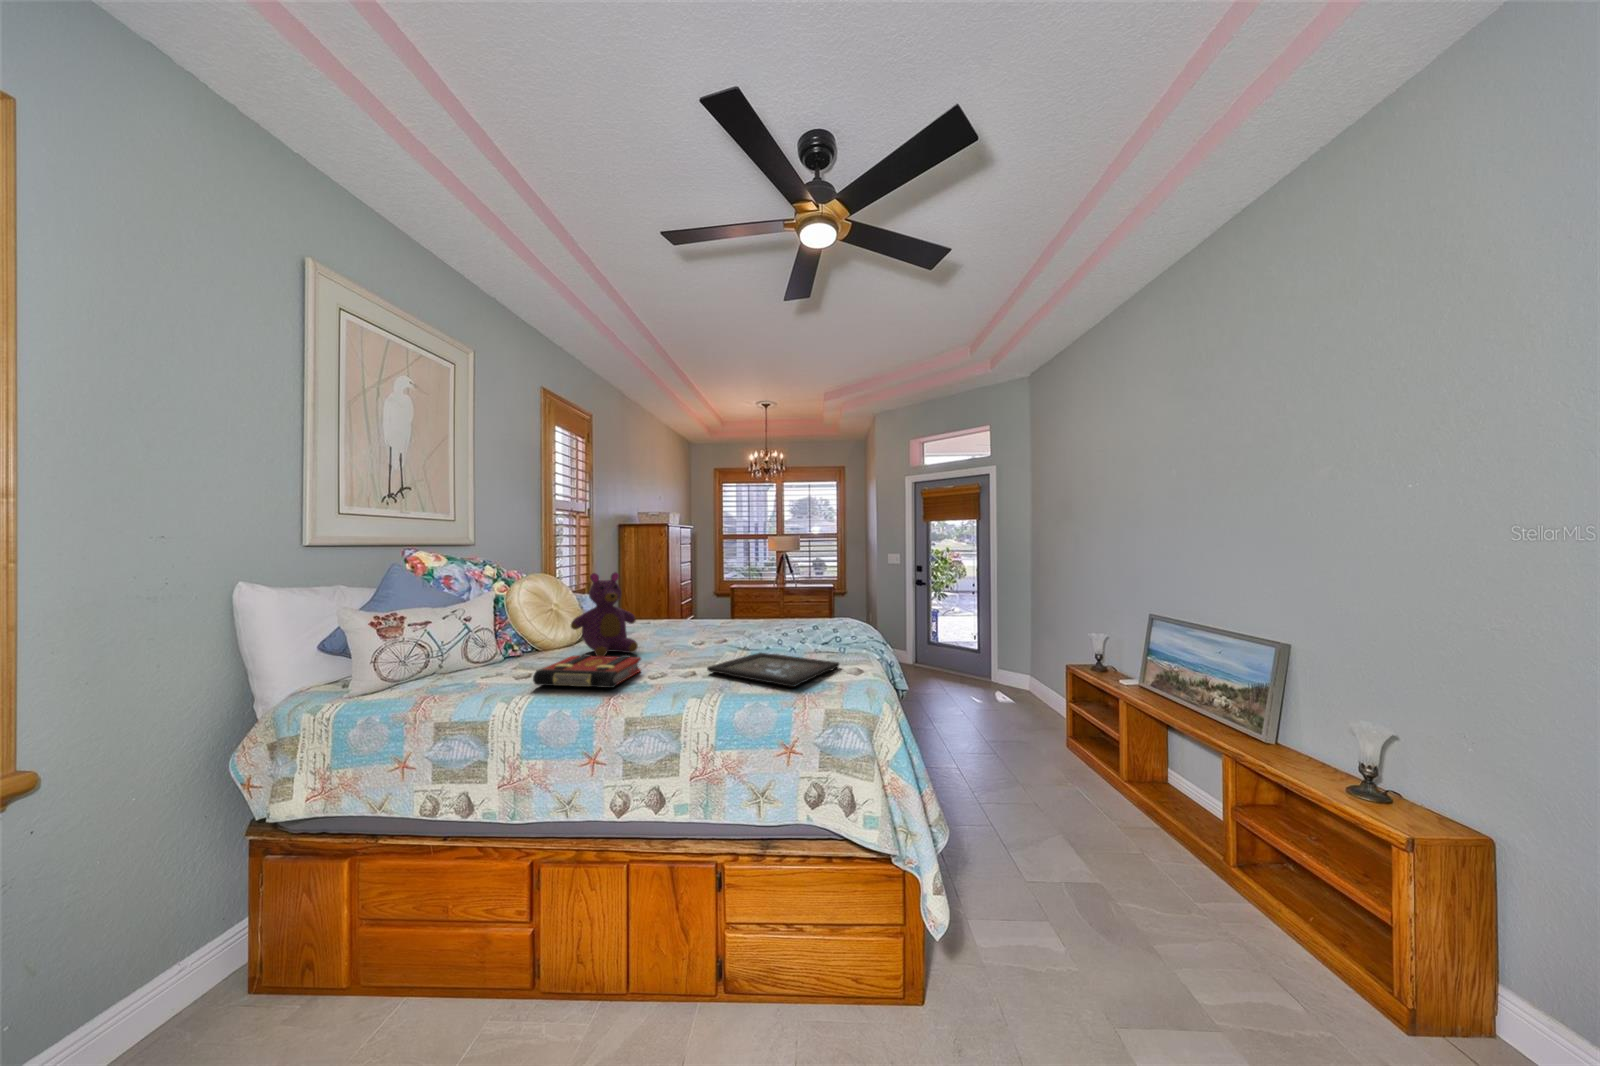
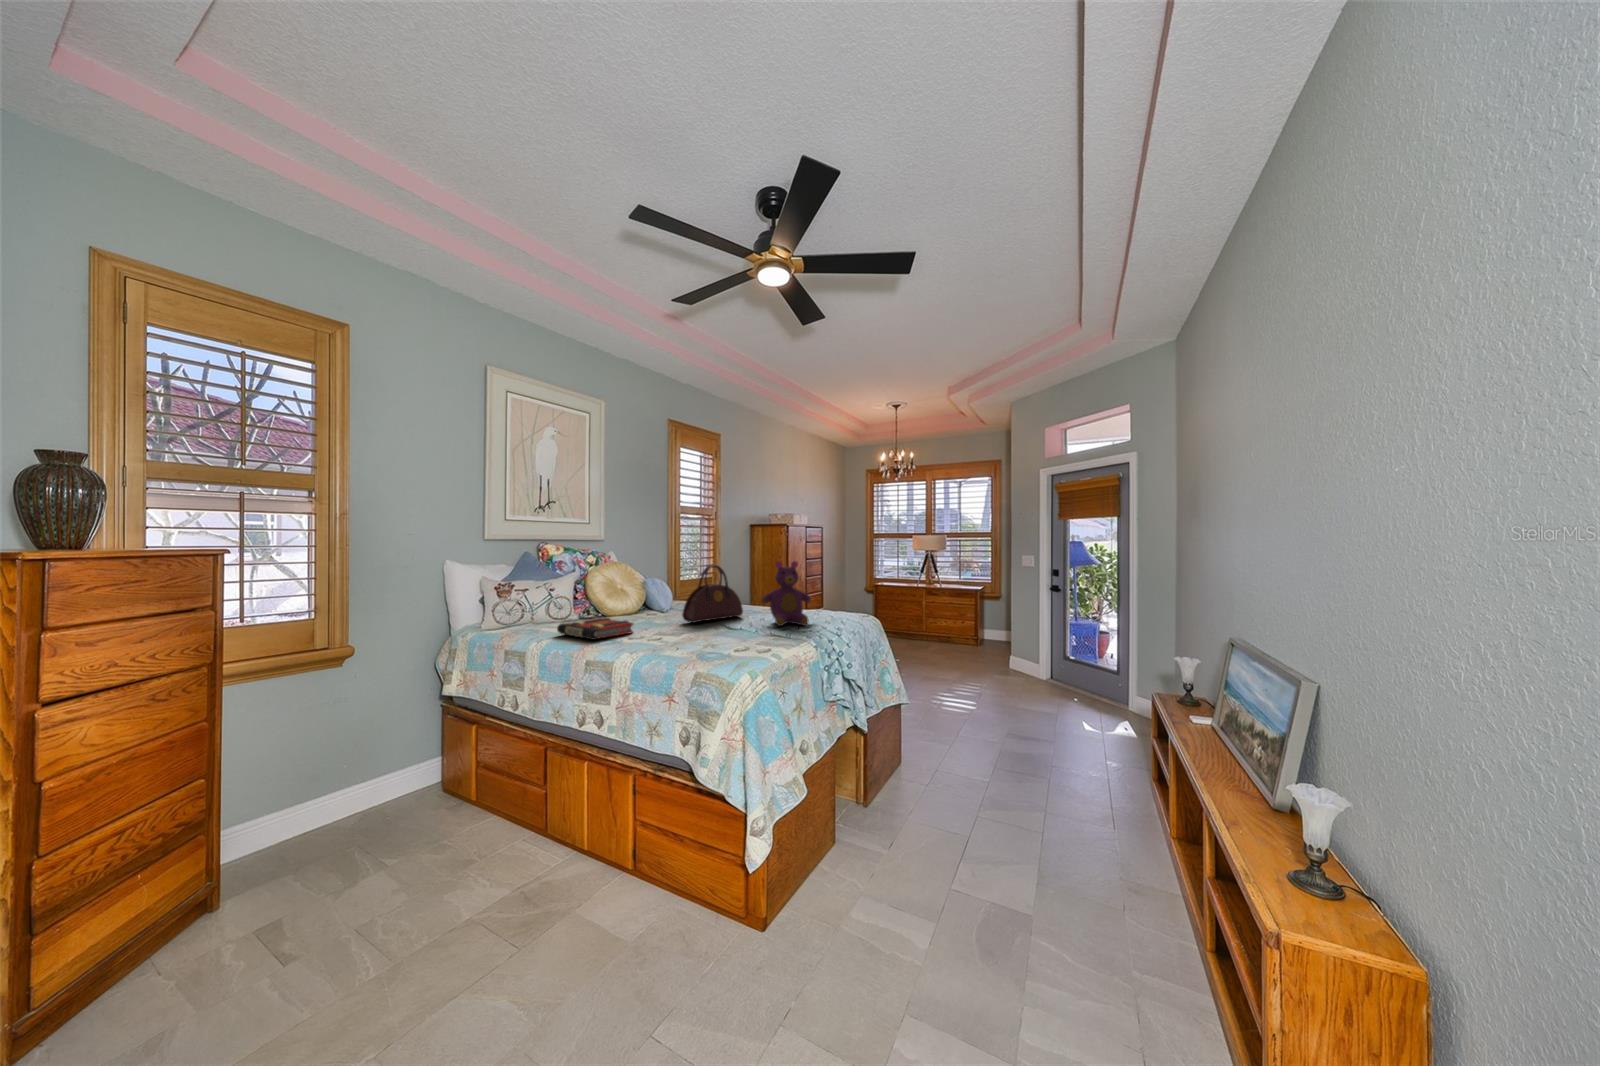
teddy bear: present [571,572,638,656] -> present [761,561,811,626]
handbag: none [672,574,730,649] -> present [682,564,743,623]
tray: present [707,653,839,687] -> none [668,629,768,653]

